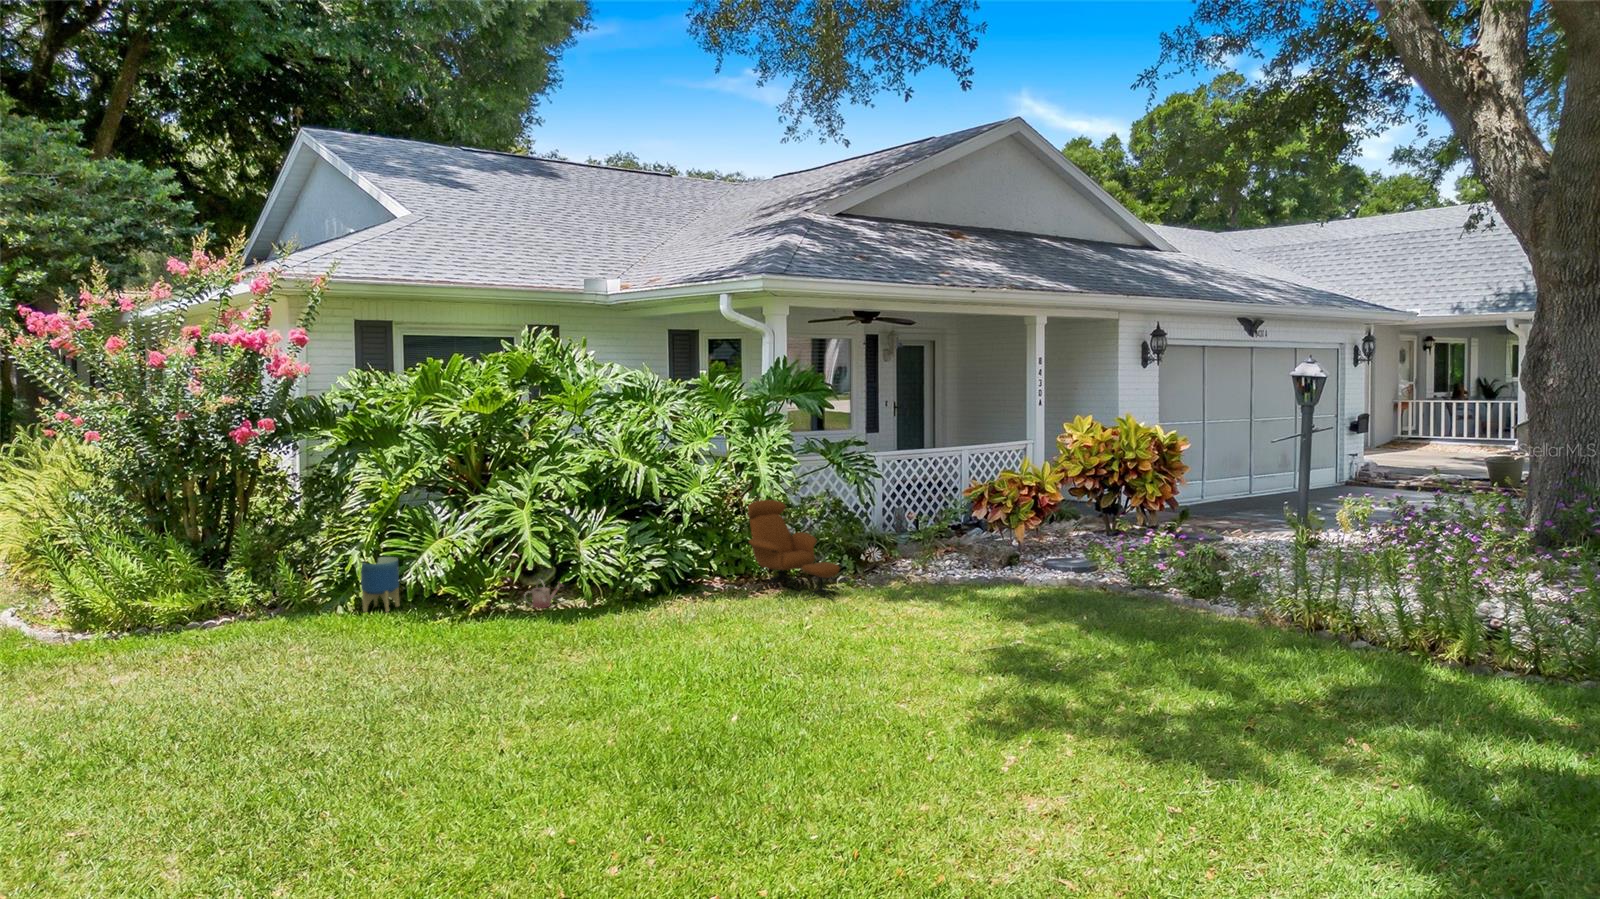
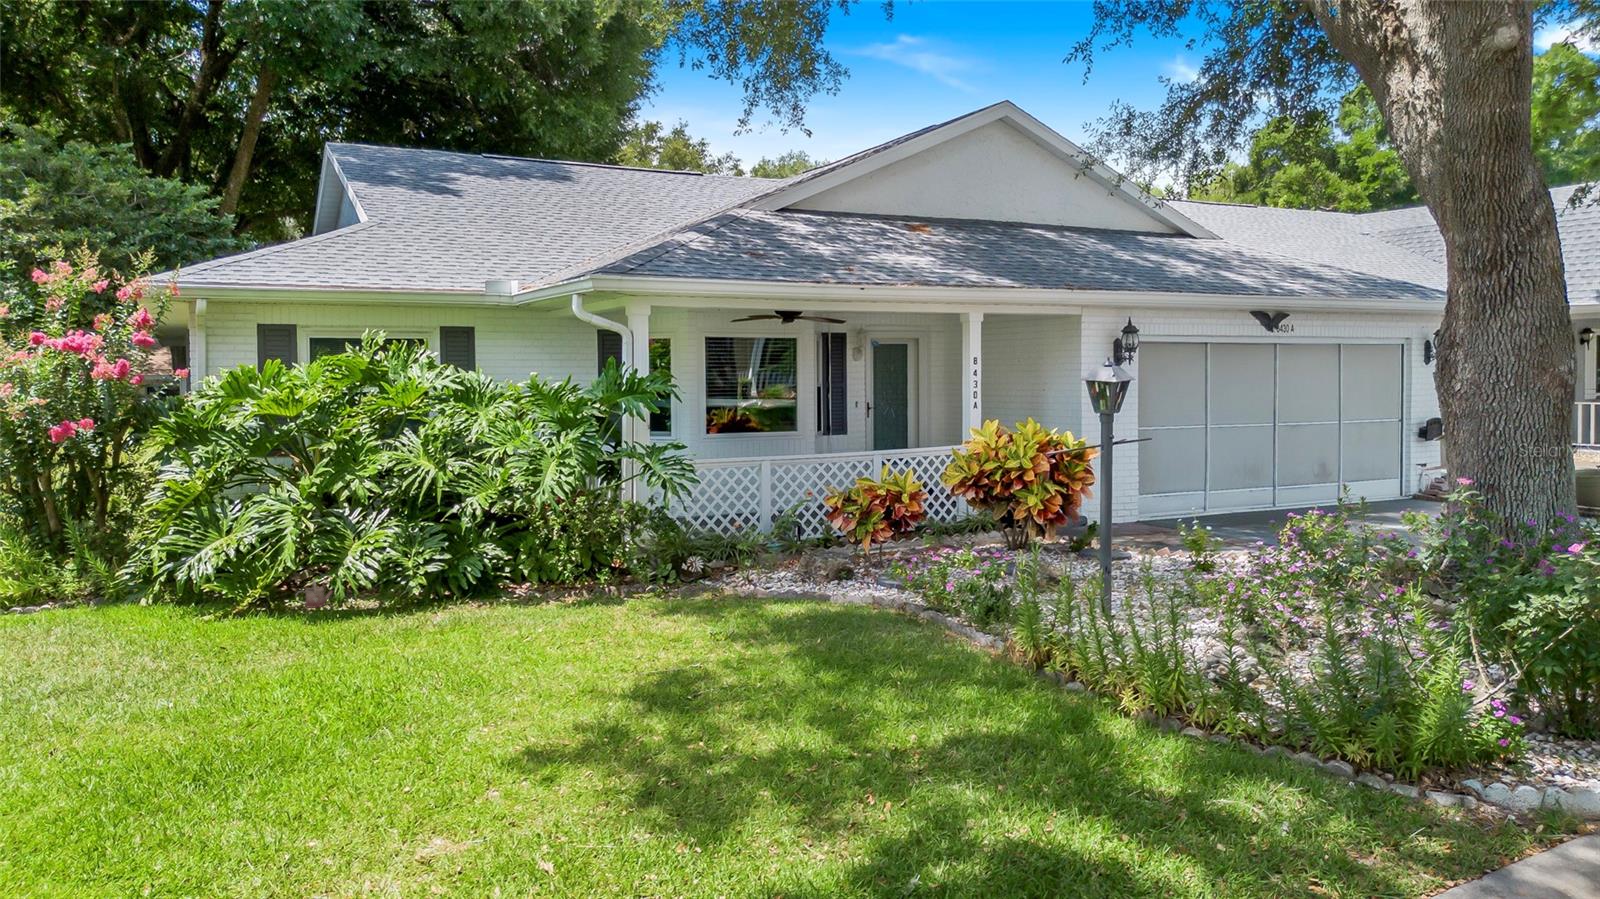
lounge chair: present [748,500,840,600] -> none [533,505,614,611]
planter: present [360,557,400,612] -> none [148,554,190,607]

